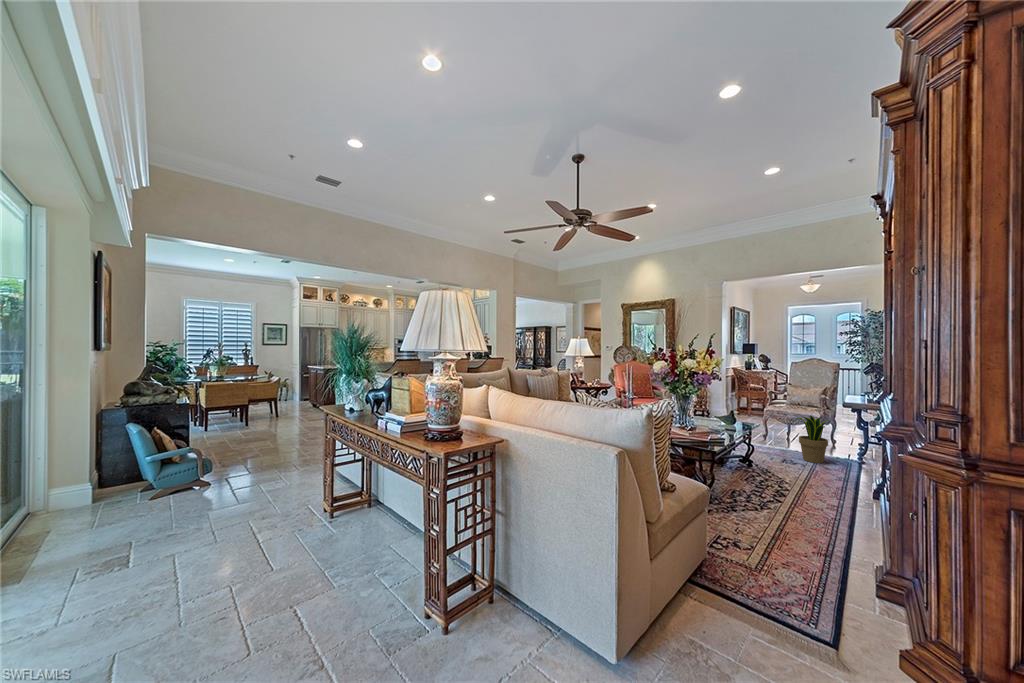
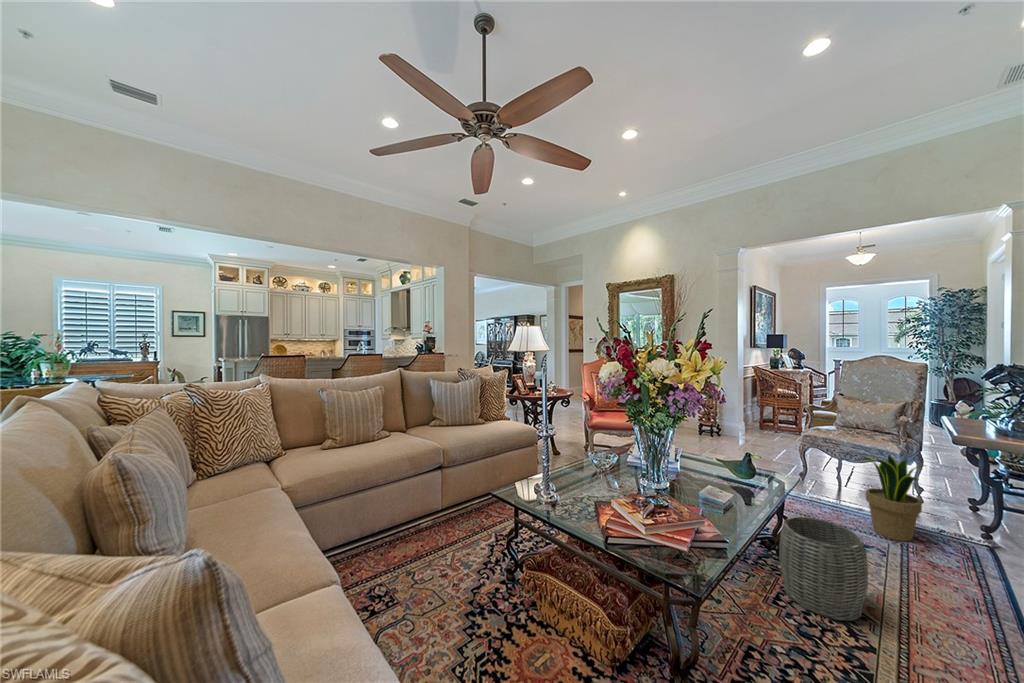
woven basket: none [749,443,791,487] -> present [779,517,868,621]

